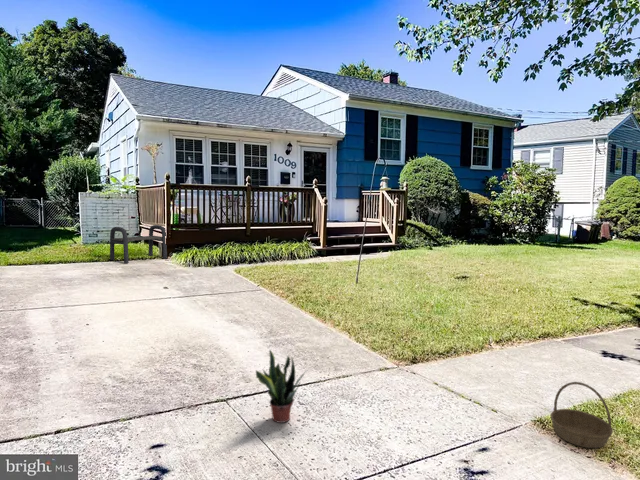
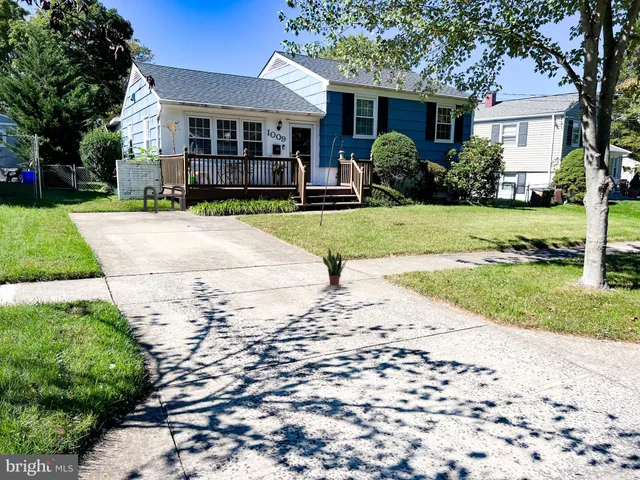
potted plant: present [256,351,304,423] -> present [323,248,347,285]
basket: present [550,382,613,448] -> none [391,256,418,286]

